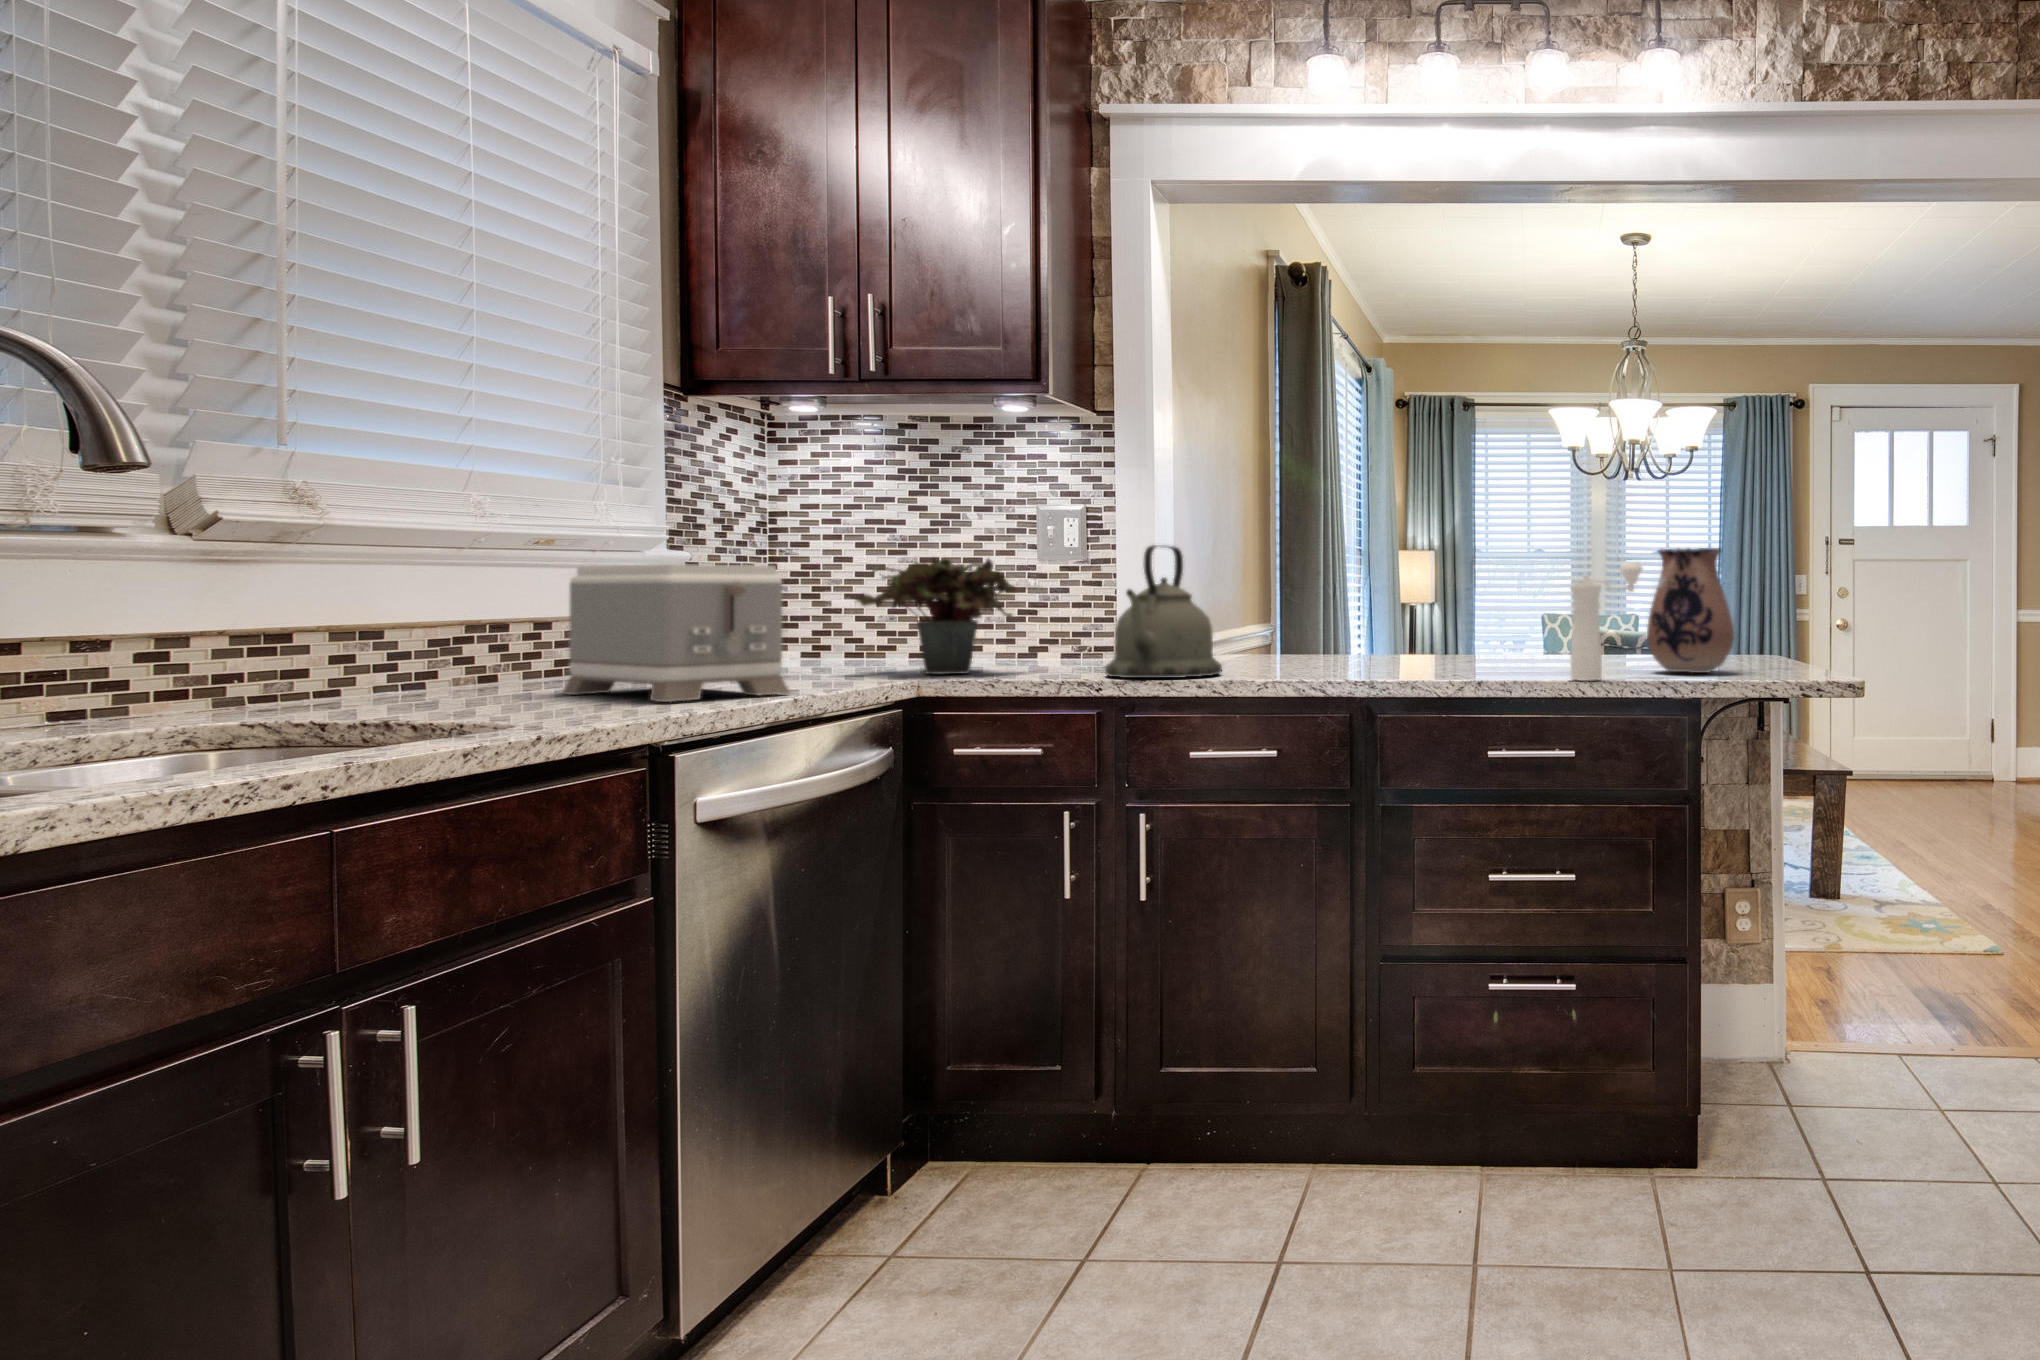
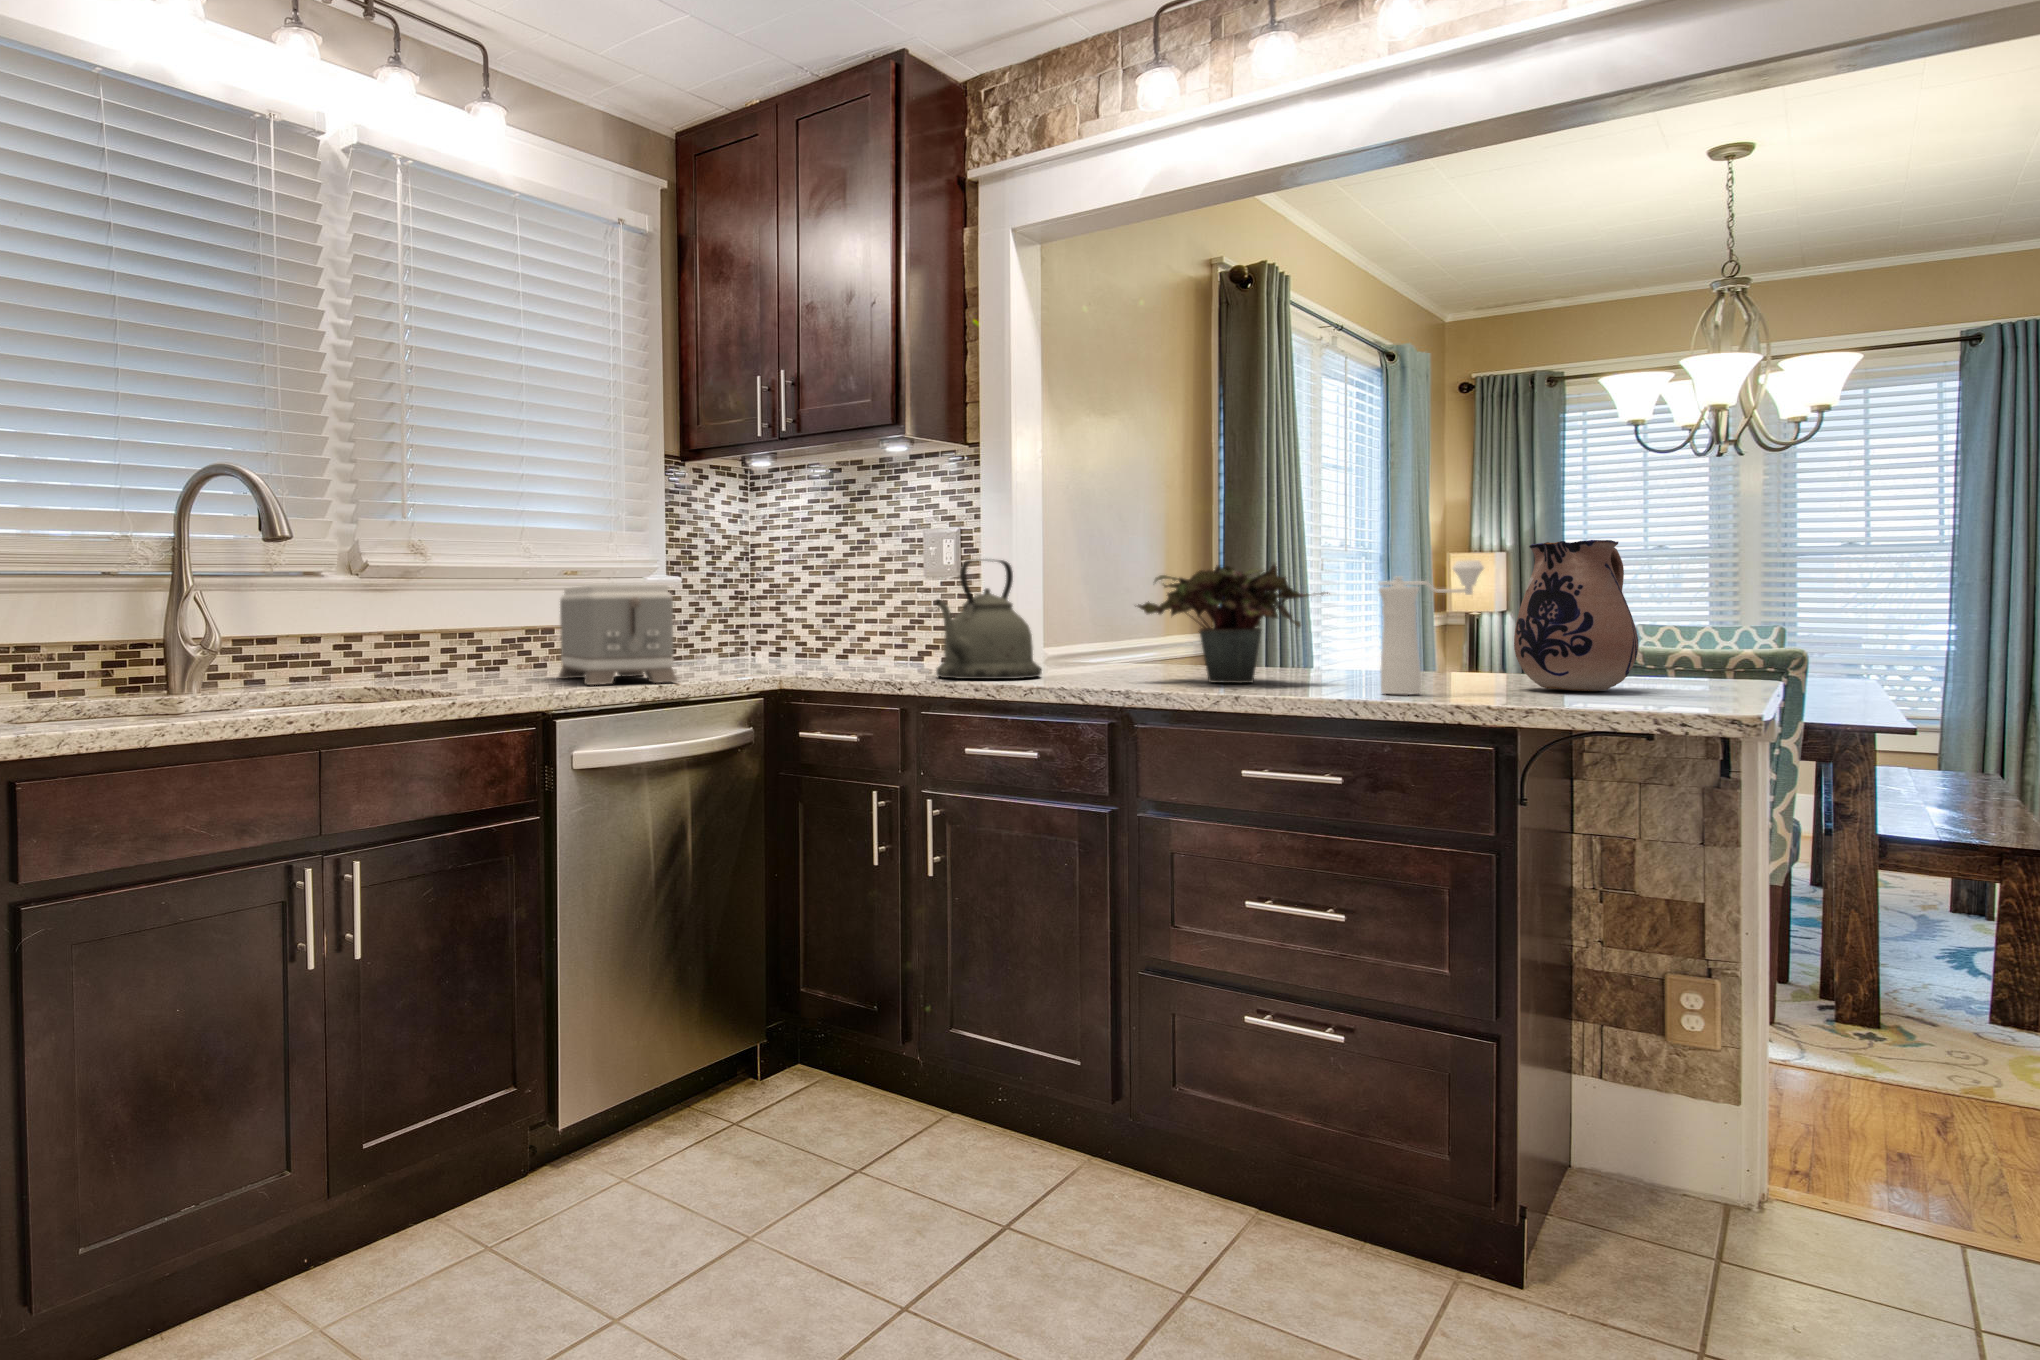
potted plant: present [851,559,1024,674] -> present [1137,564,1328,683]

